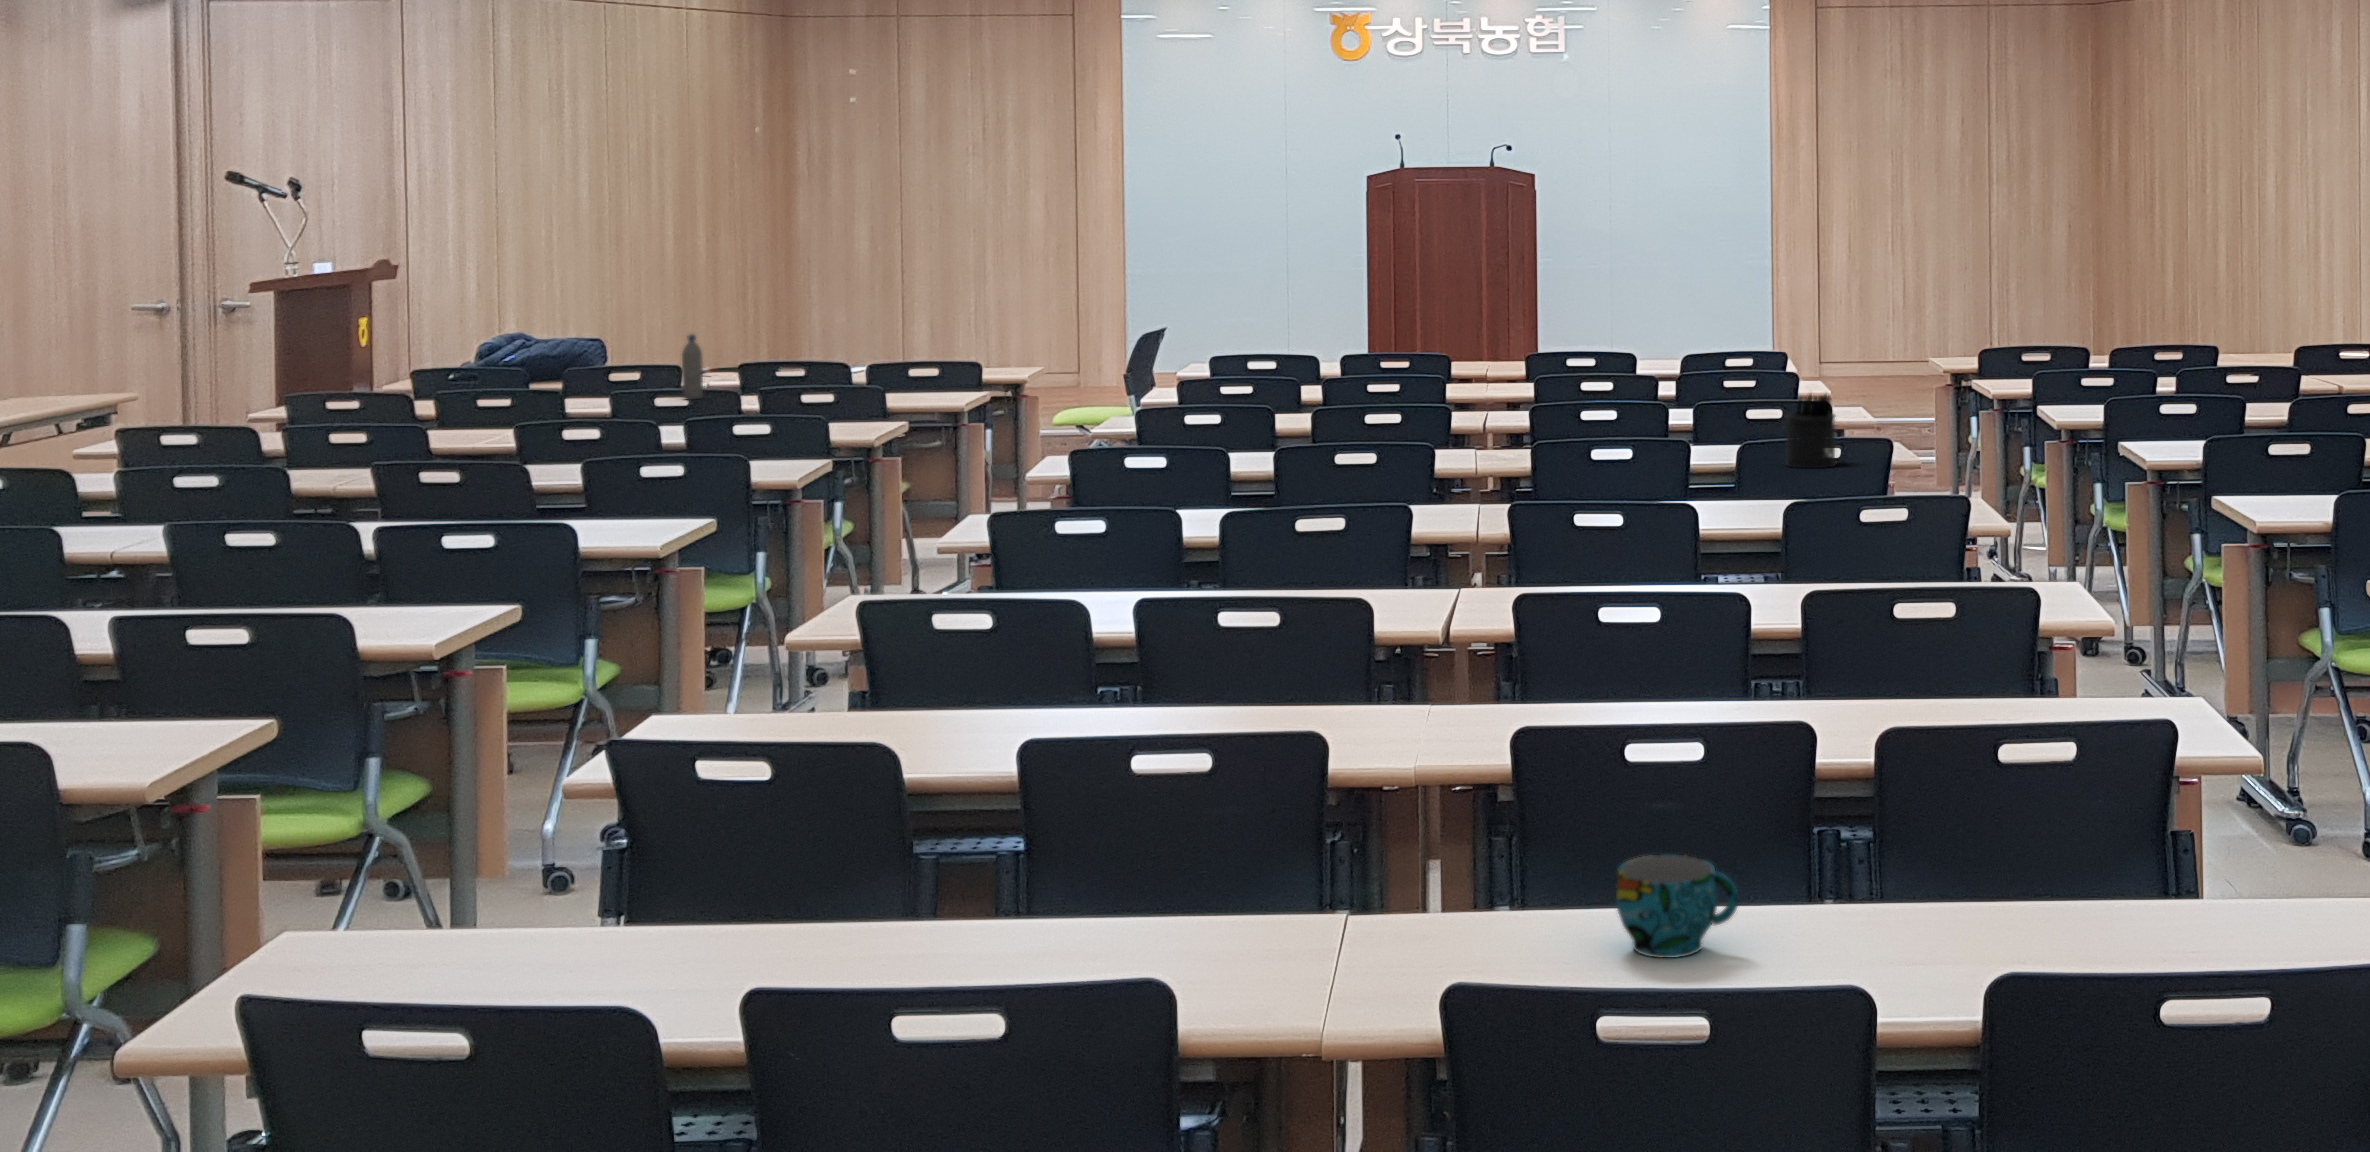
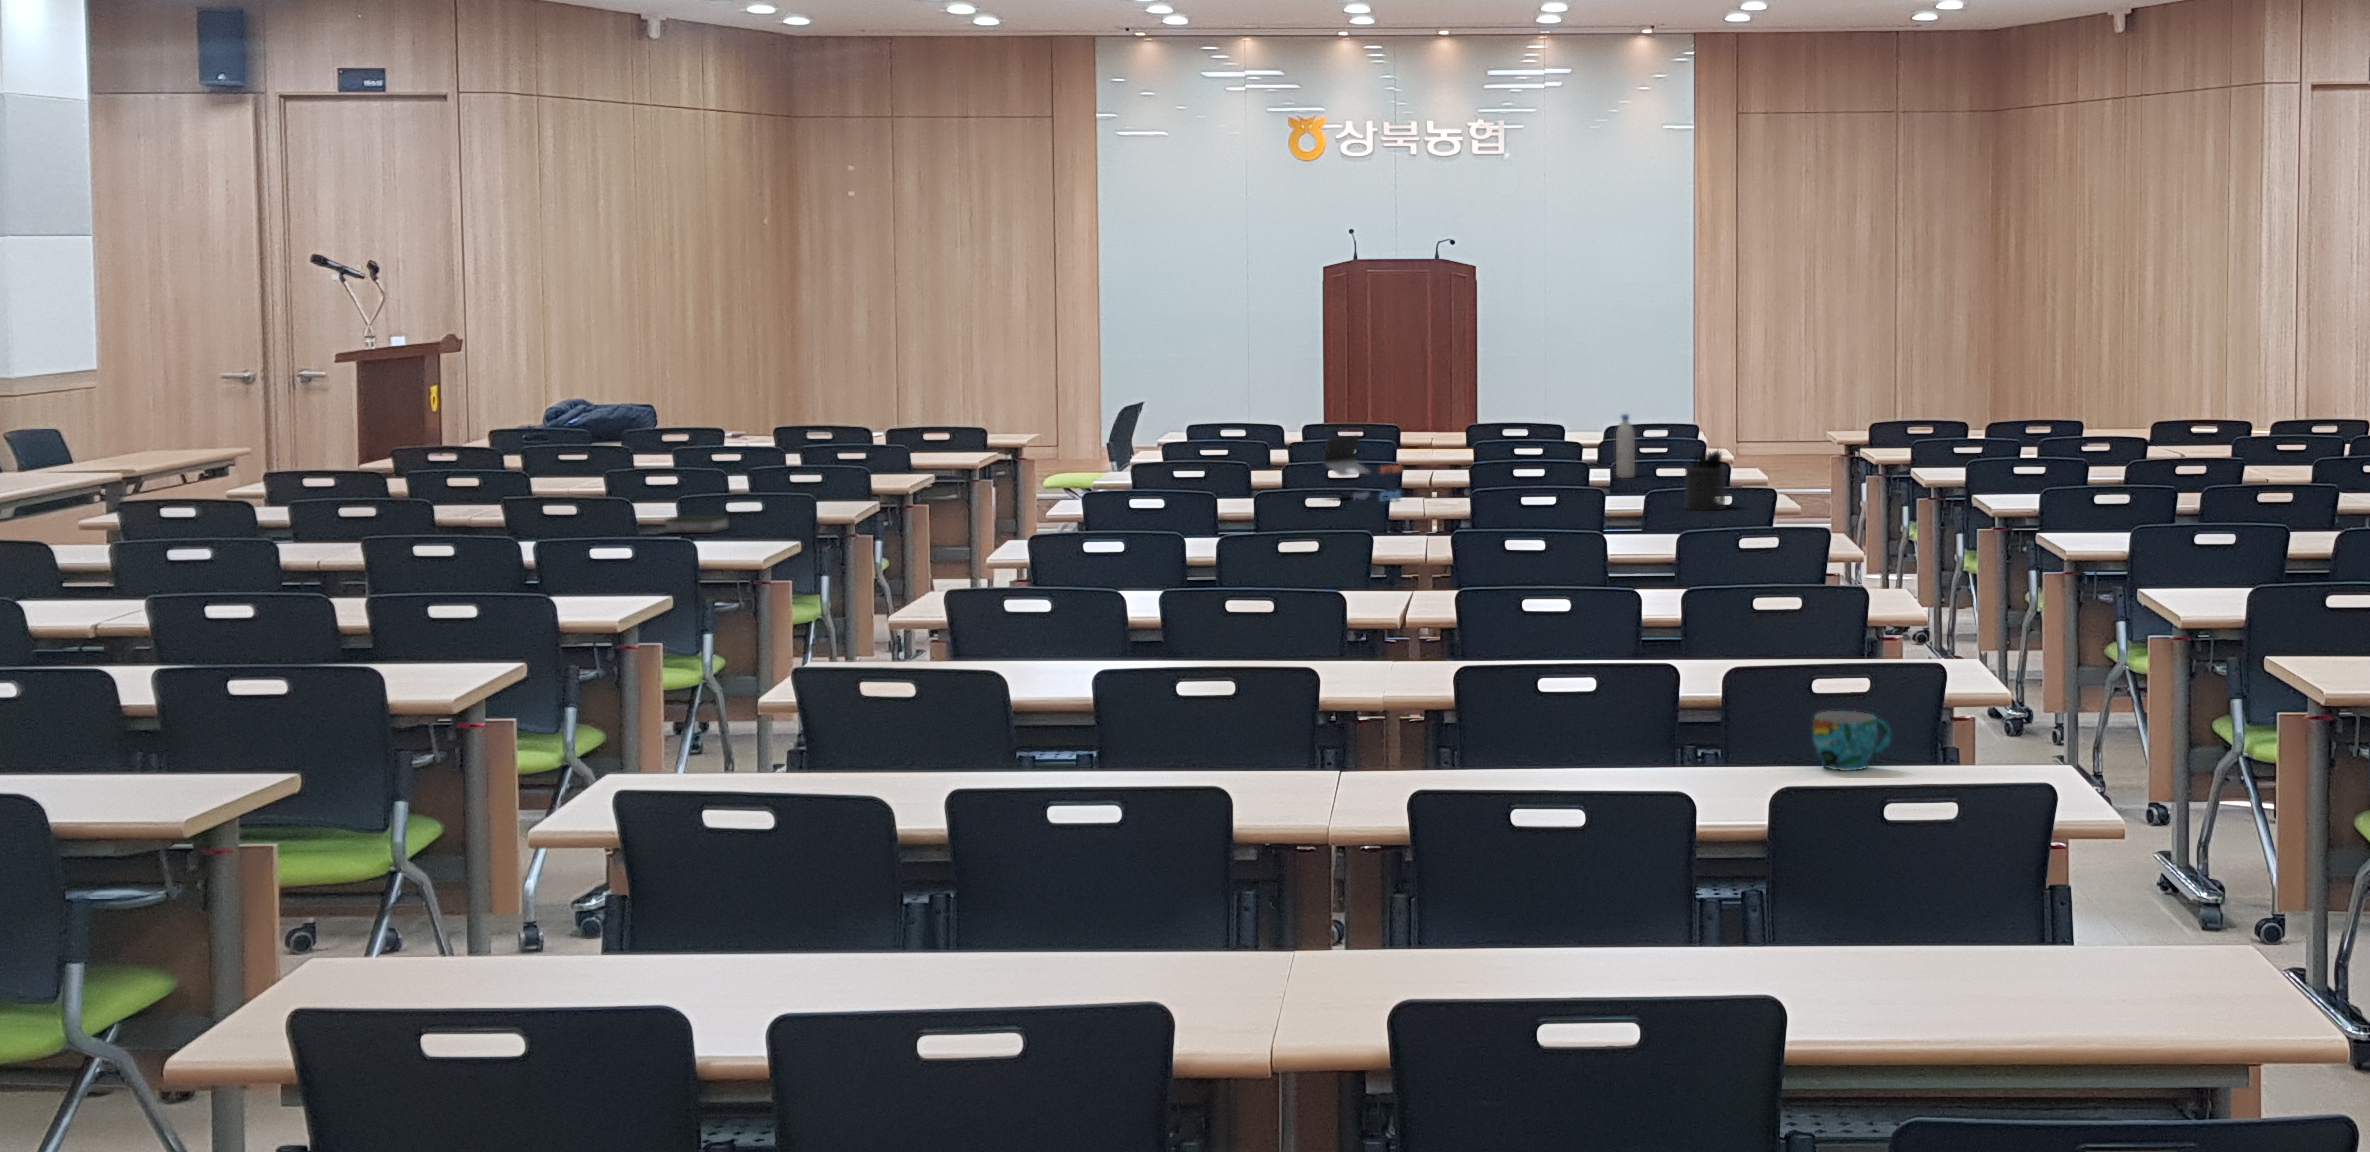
water bottle: present [682,334,703,400] -> present [1616,414,1635,478]
laptop: none [1348,377,1445,459] -> present [1323,436,1402,502]
book: none [510,488,598,512] -> present [665,515,731,533]
cup: present [1616,855,1739,958] -> present [1813,711,1891,771]

